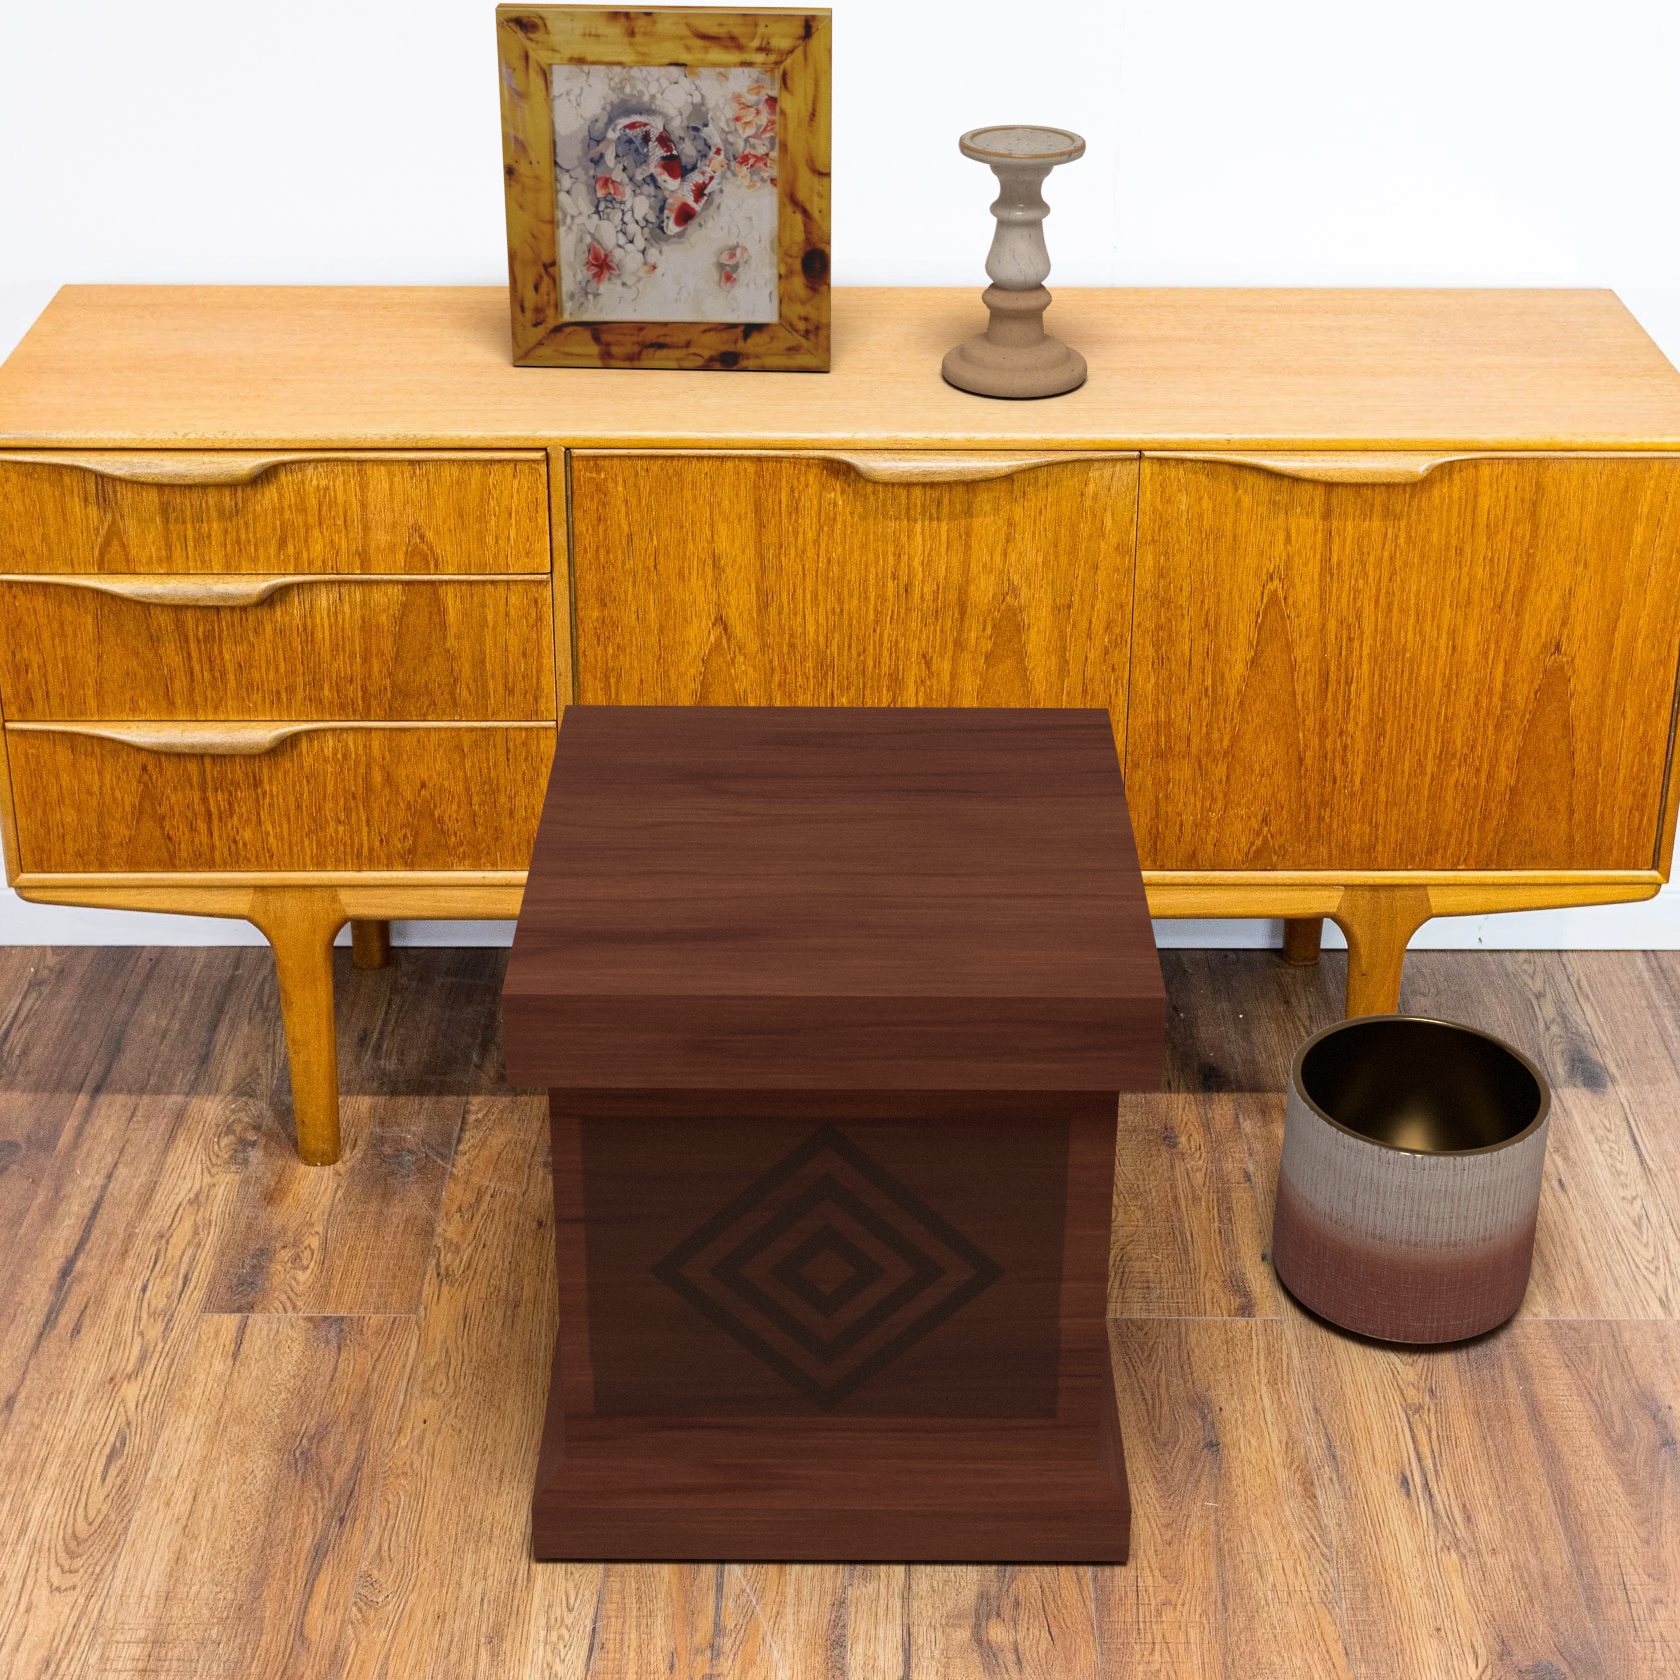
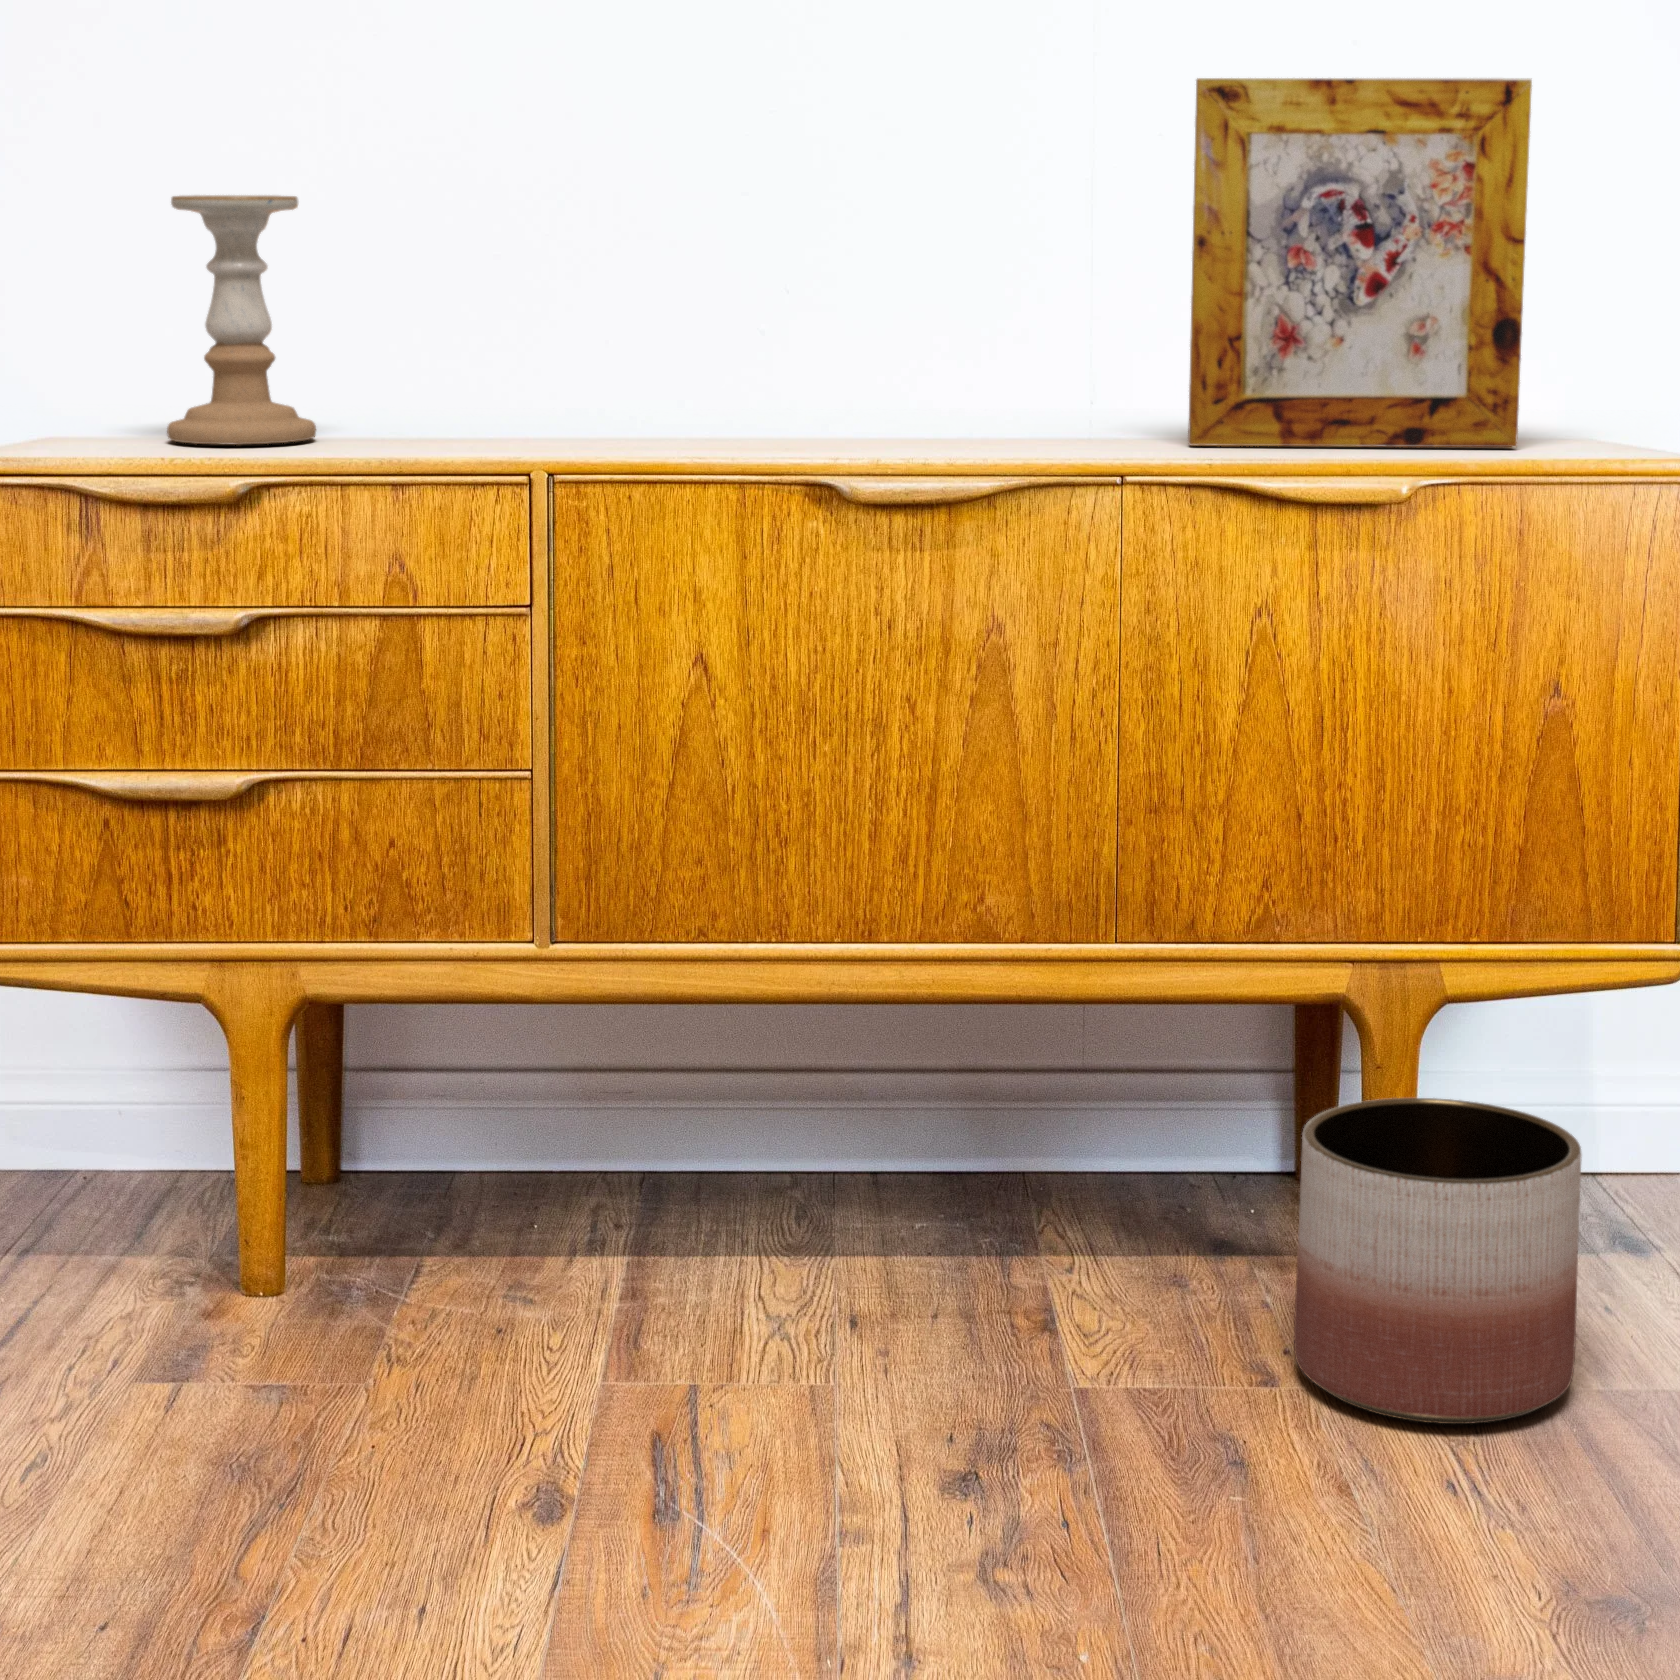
picture frame: present [495,3,832,371] -> present [1188,78,1532,447]
candle holder: present [942,125,1087,397] -> present [167,195,316,445]
side table: present [501,705,1167,1561] -> none [475,742,1155,1578]

